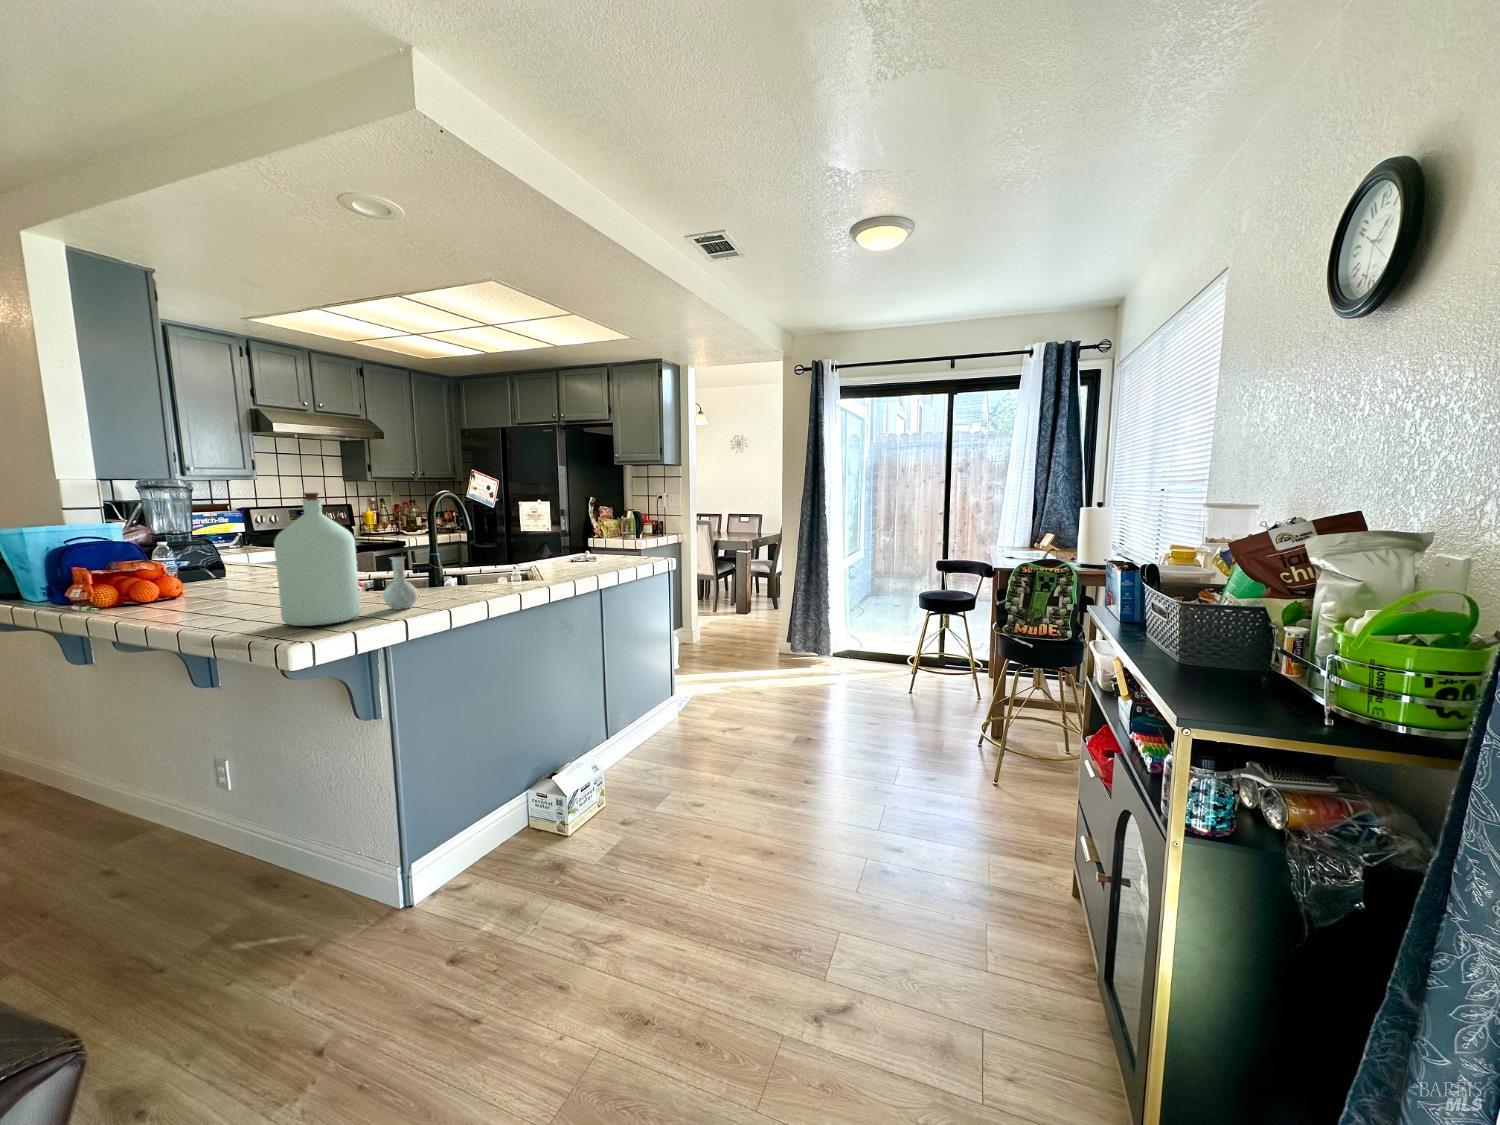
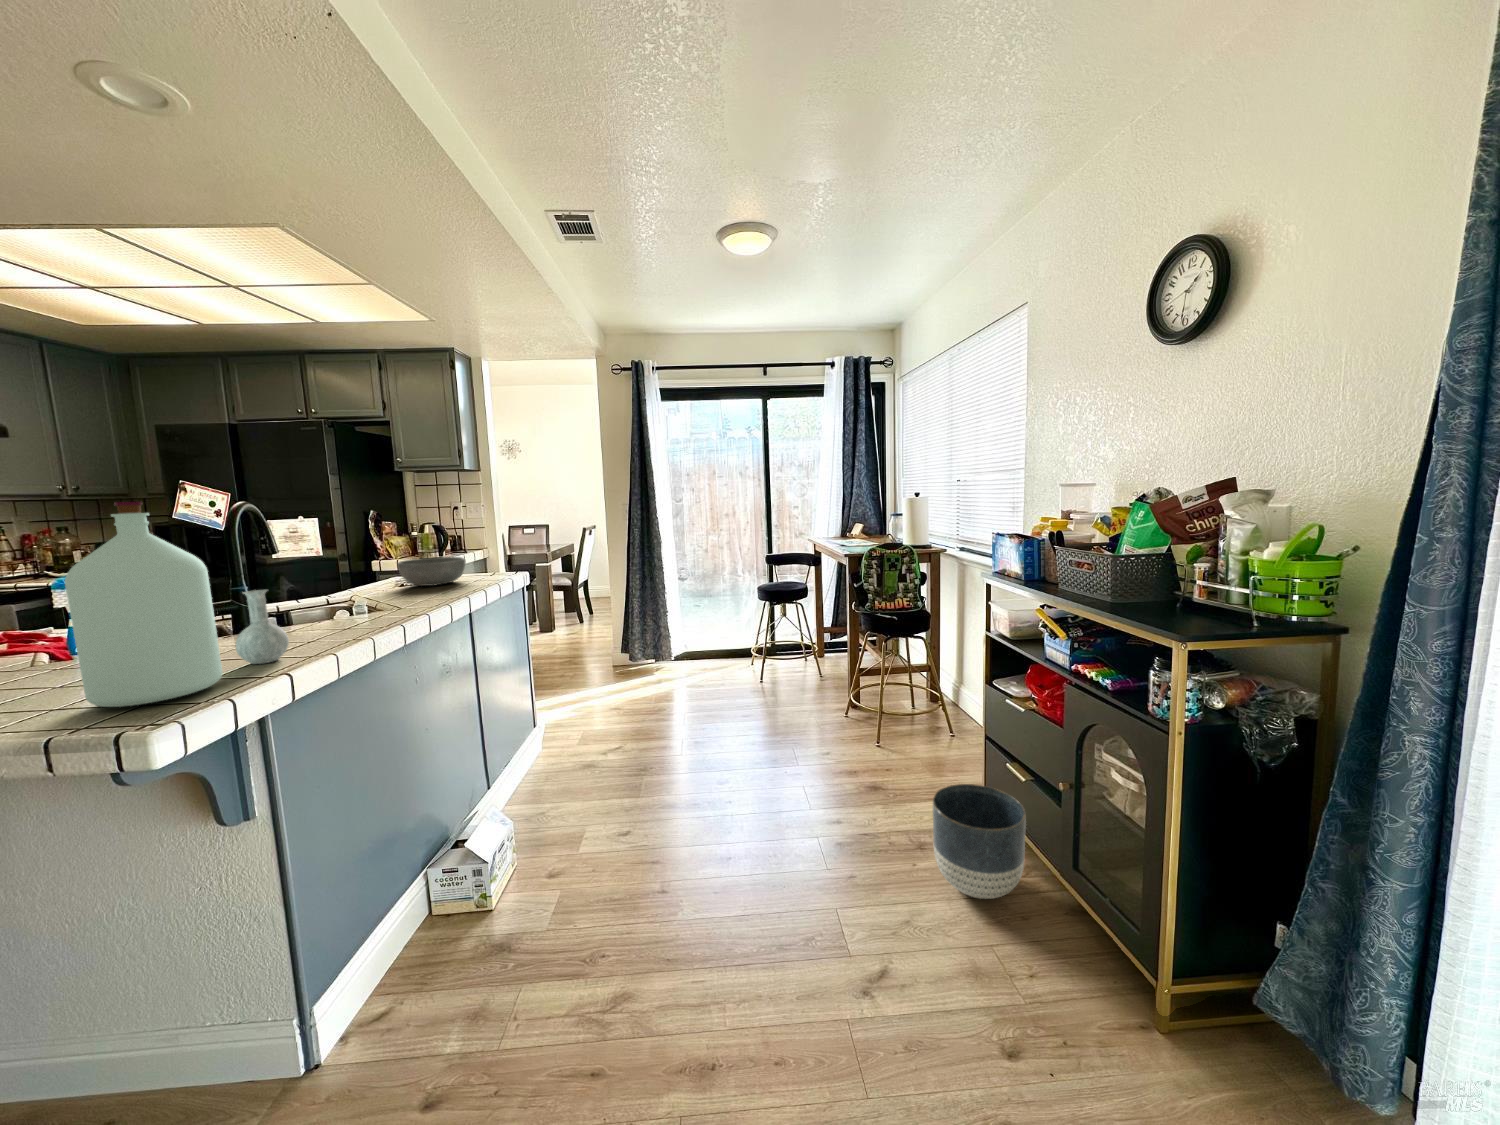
bowl: none [560,540,612,563] -> present [397,557,466,586]
planter: none [963,845,1076,988] -> present [933,784,1026,899]

